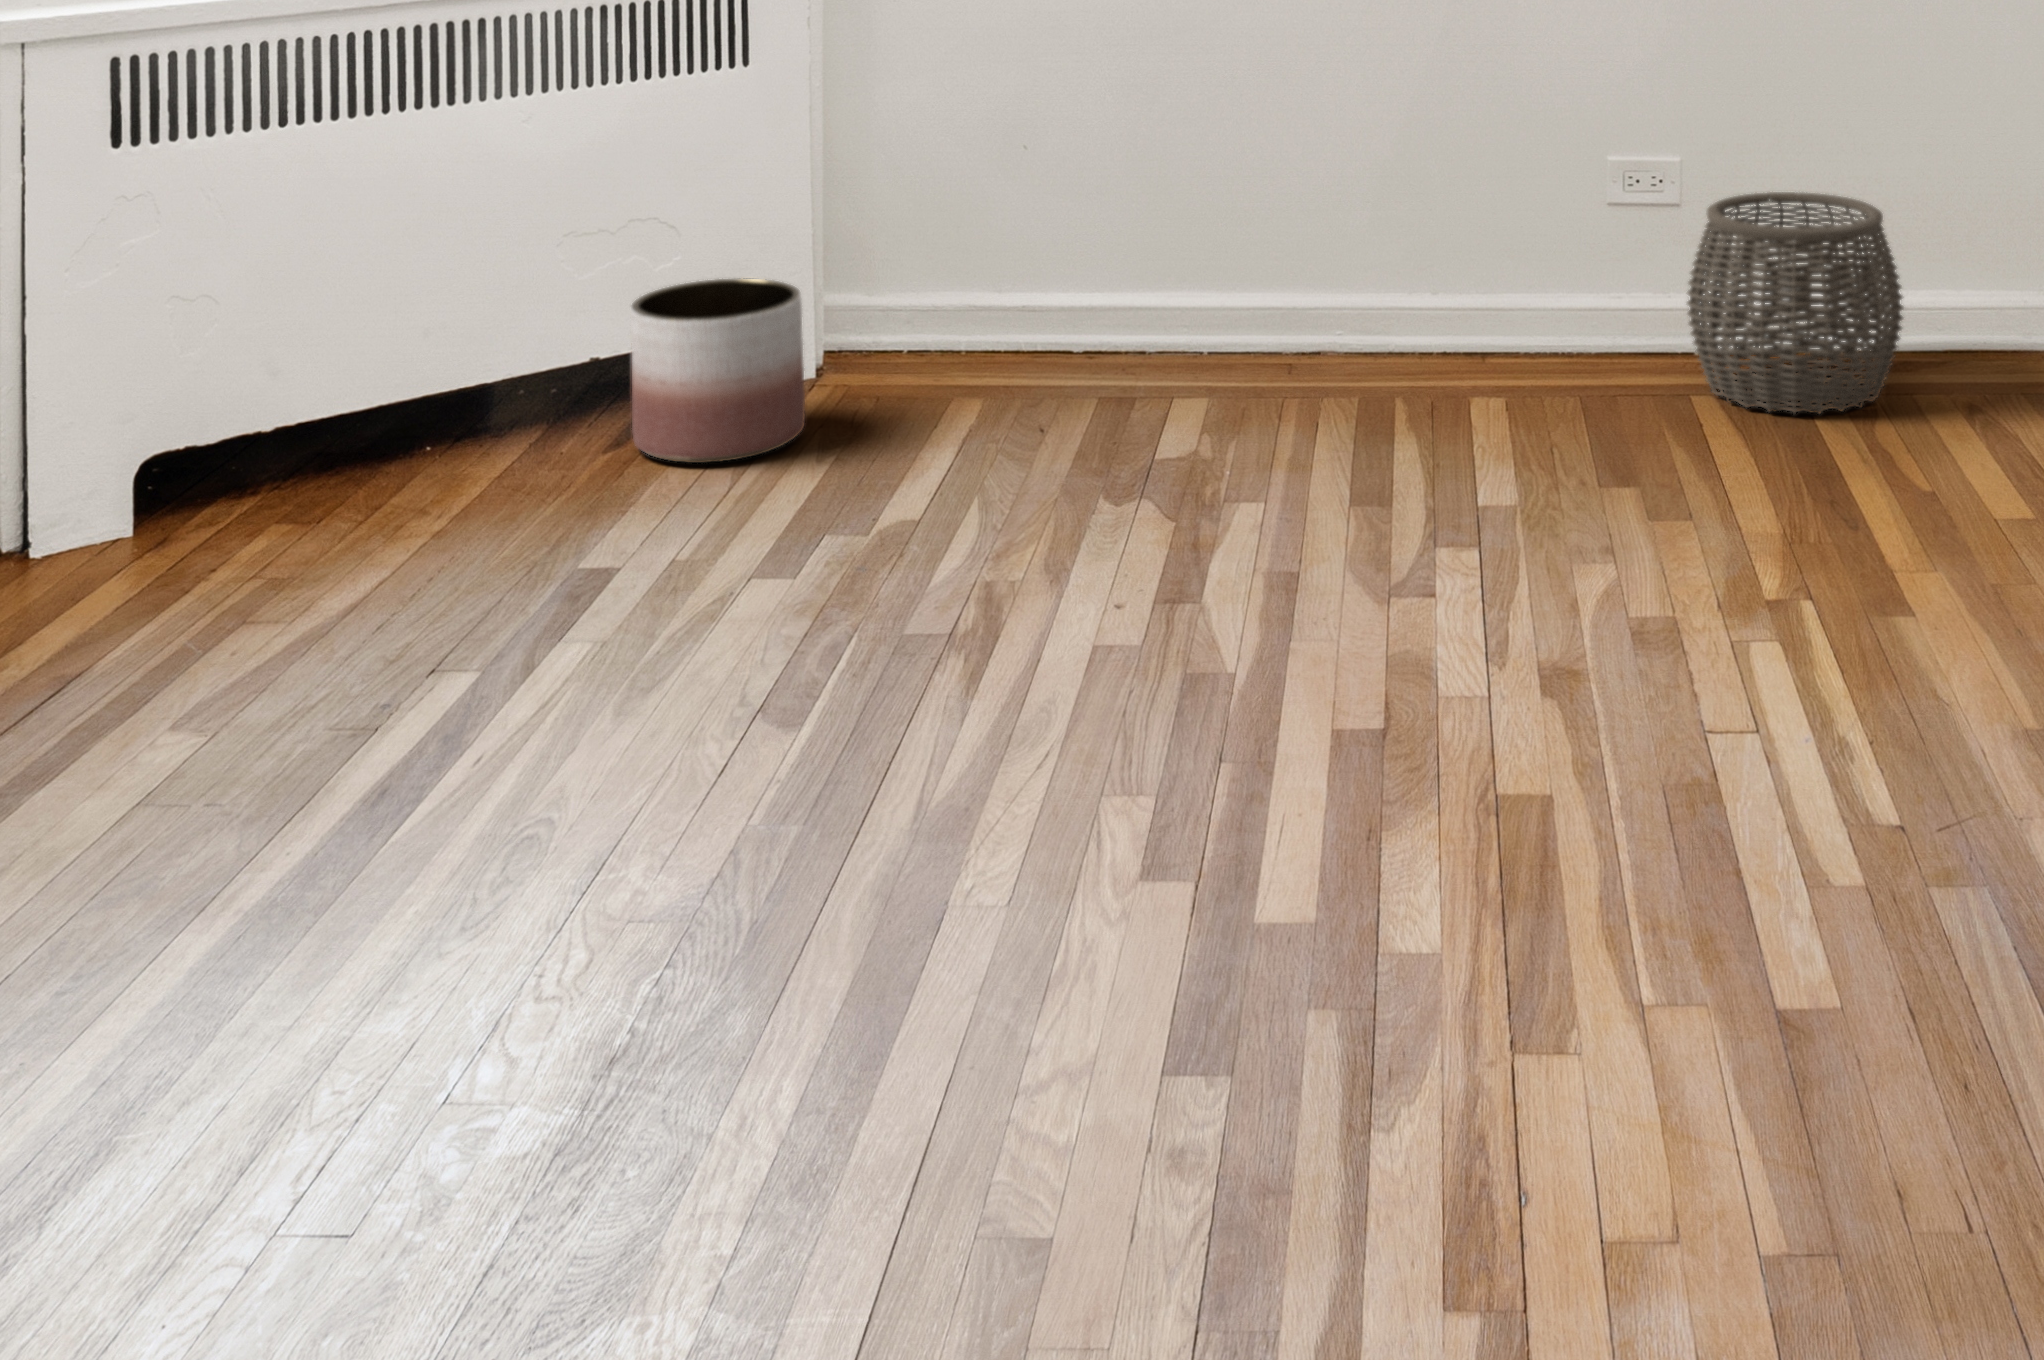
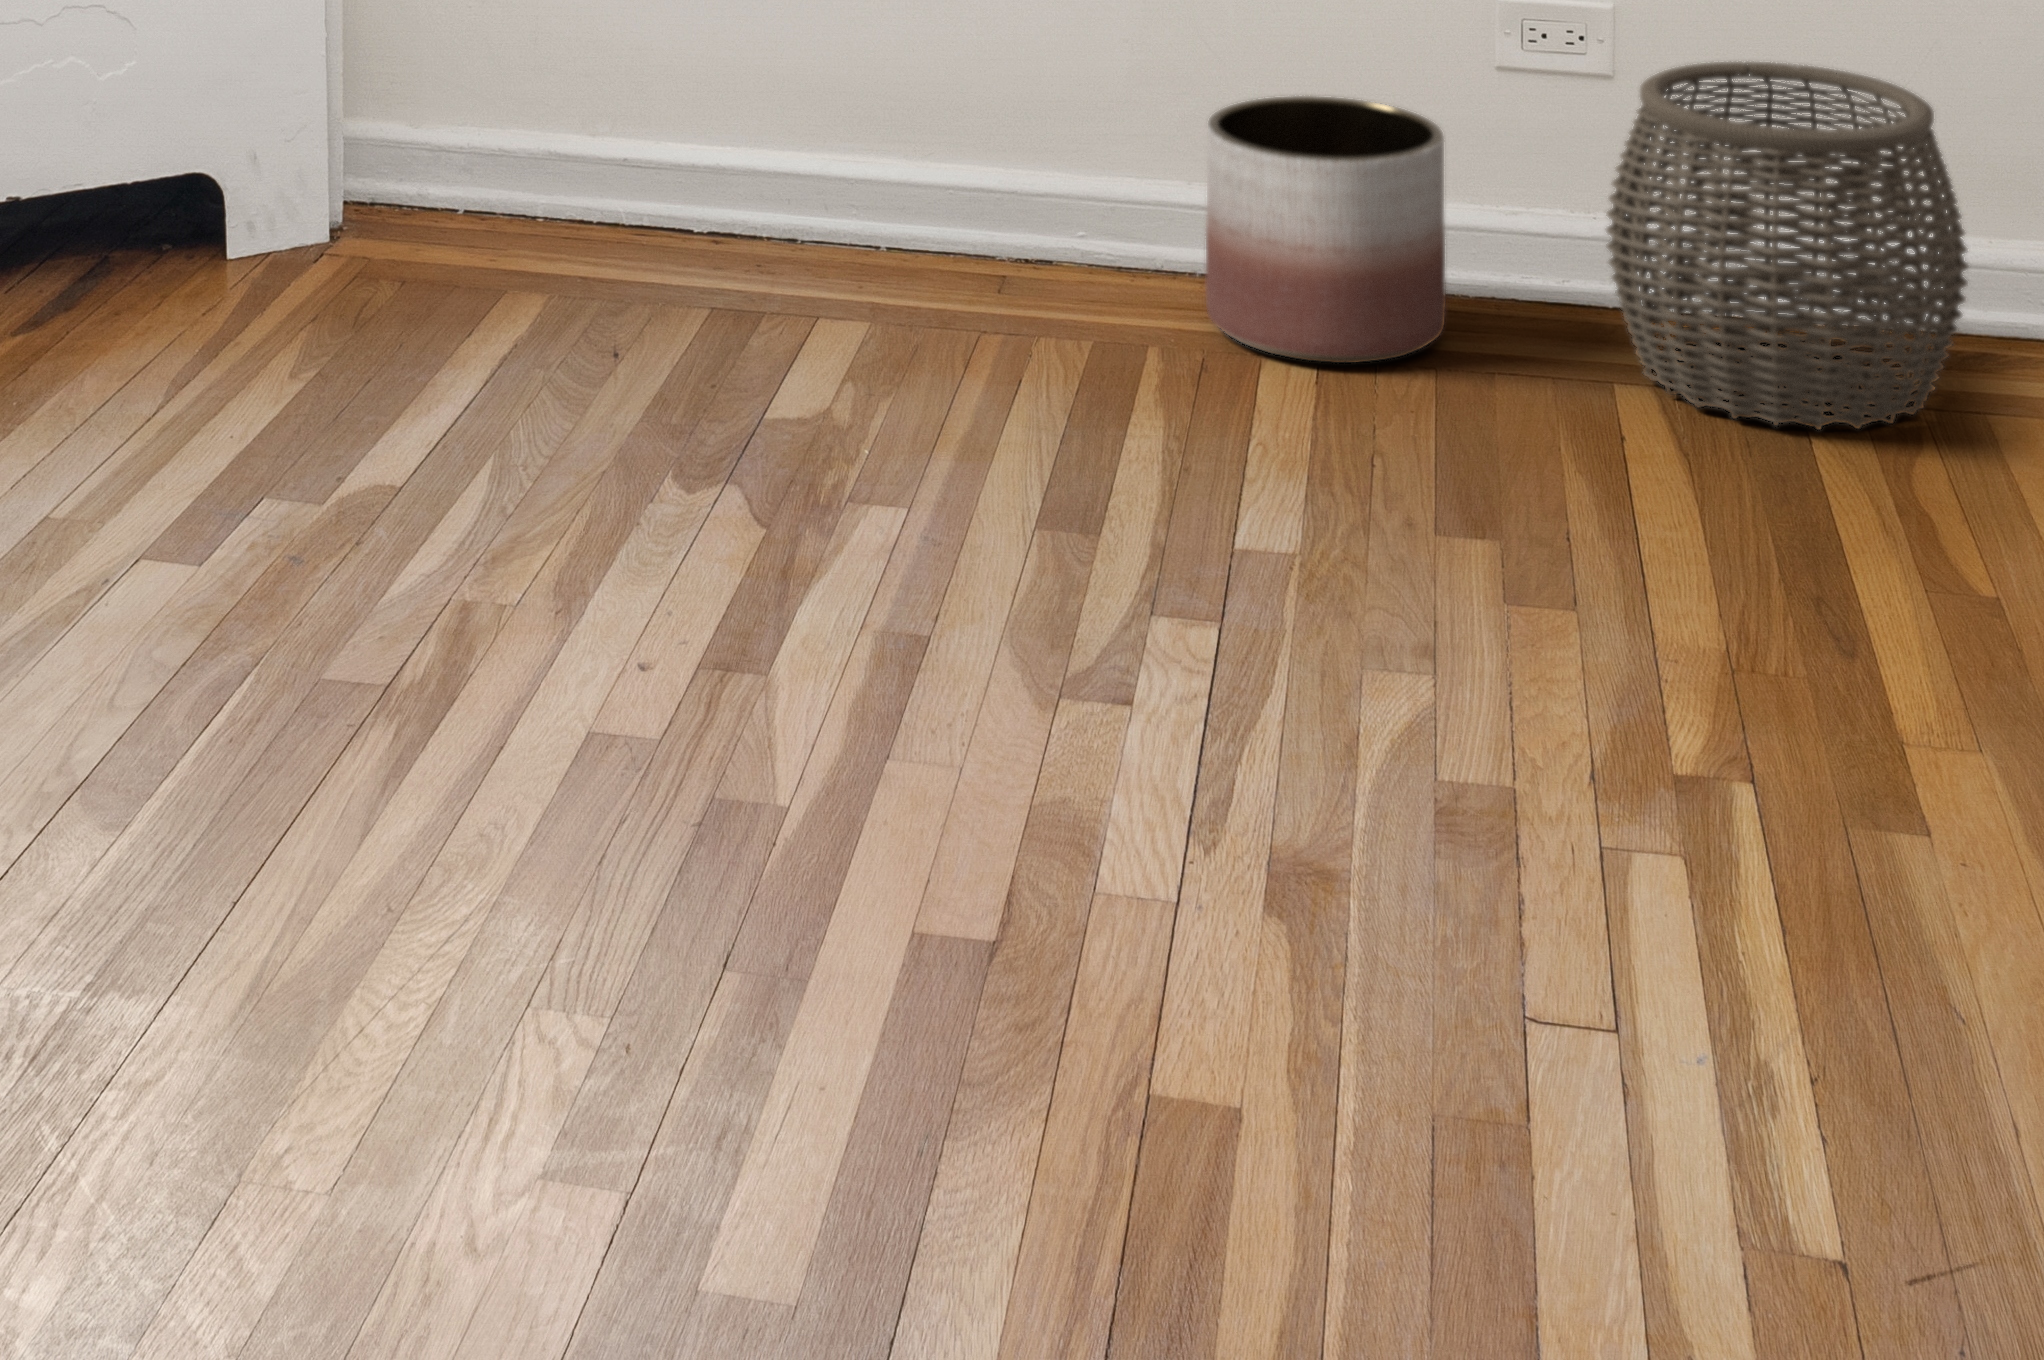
planter: present [631,278,805,463] -> present [1205,96,1446,363]

